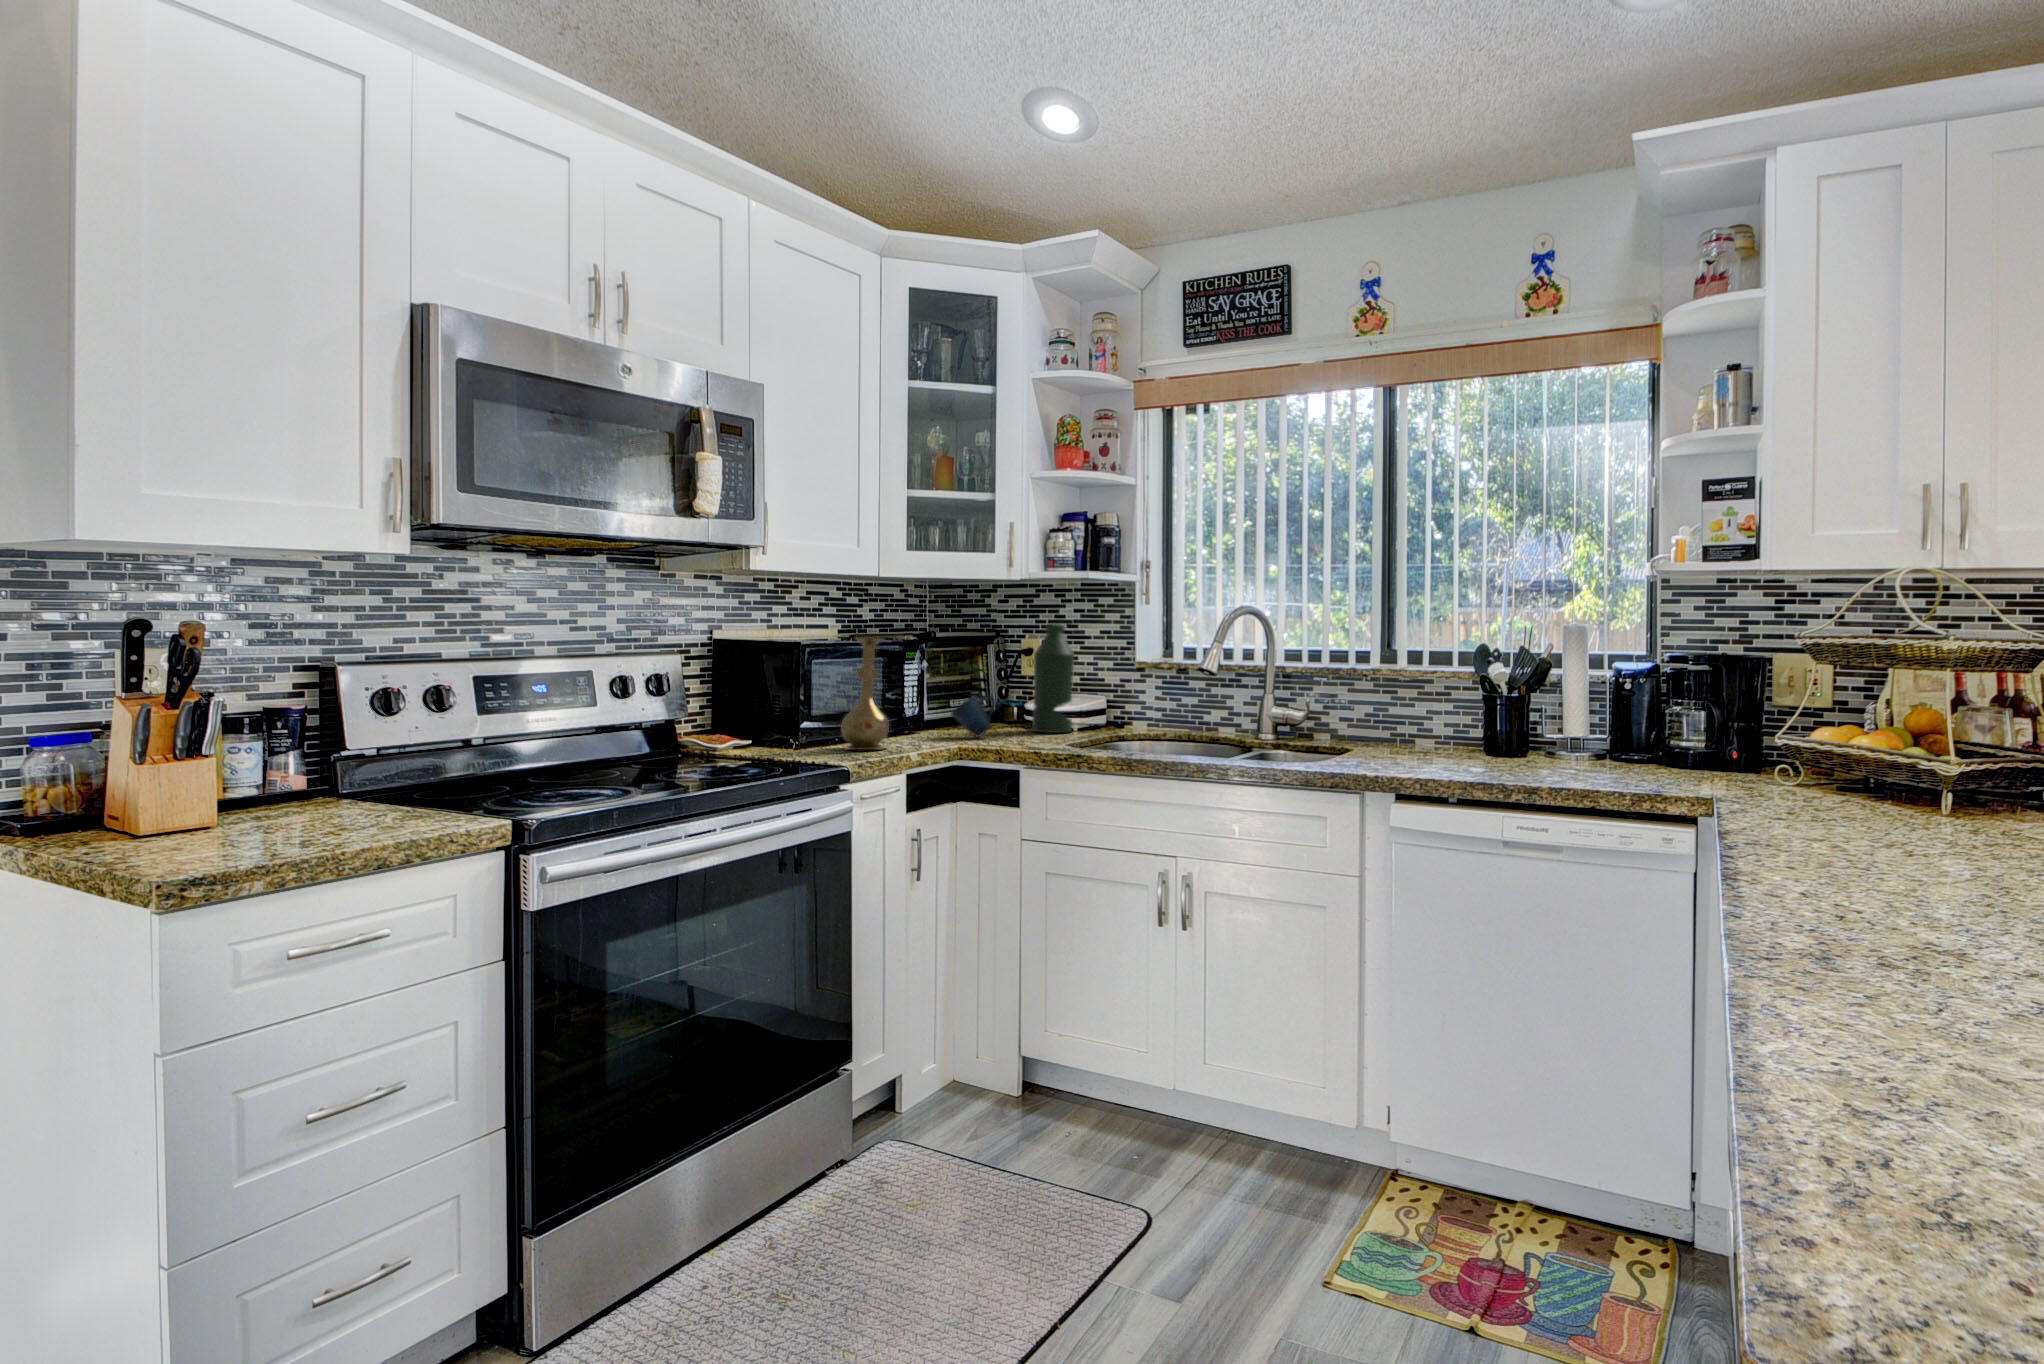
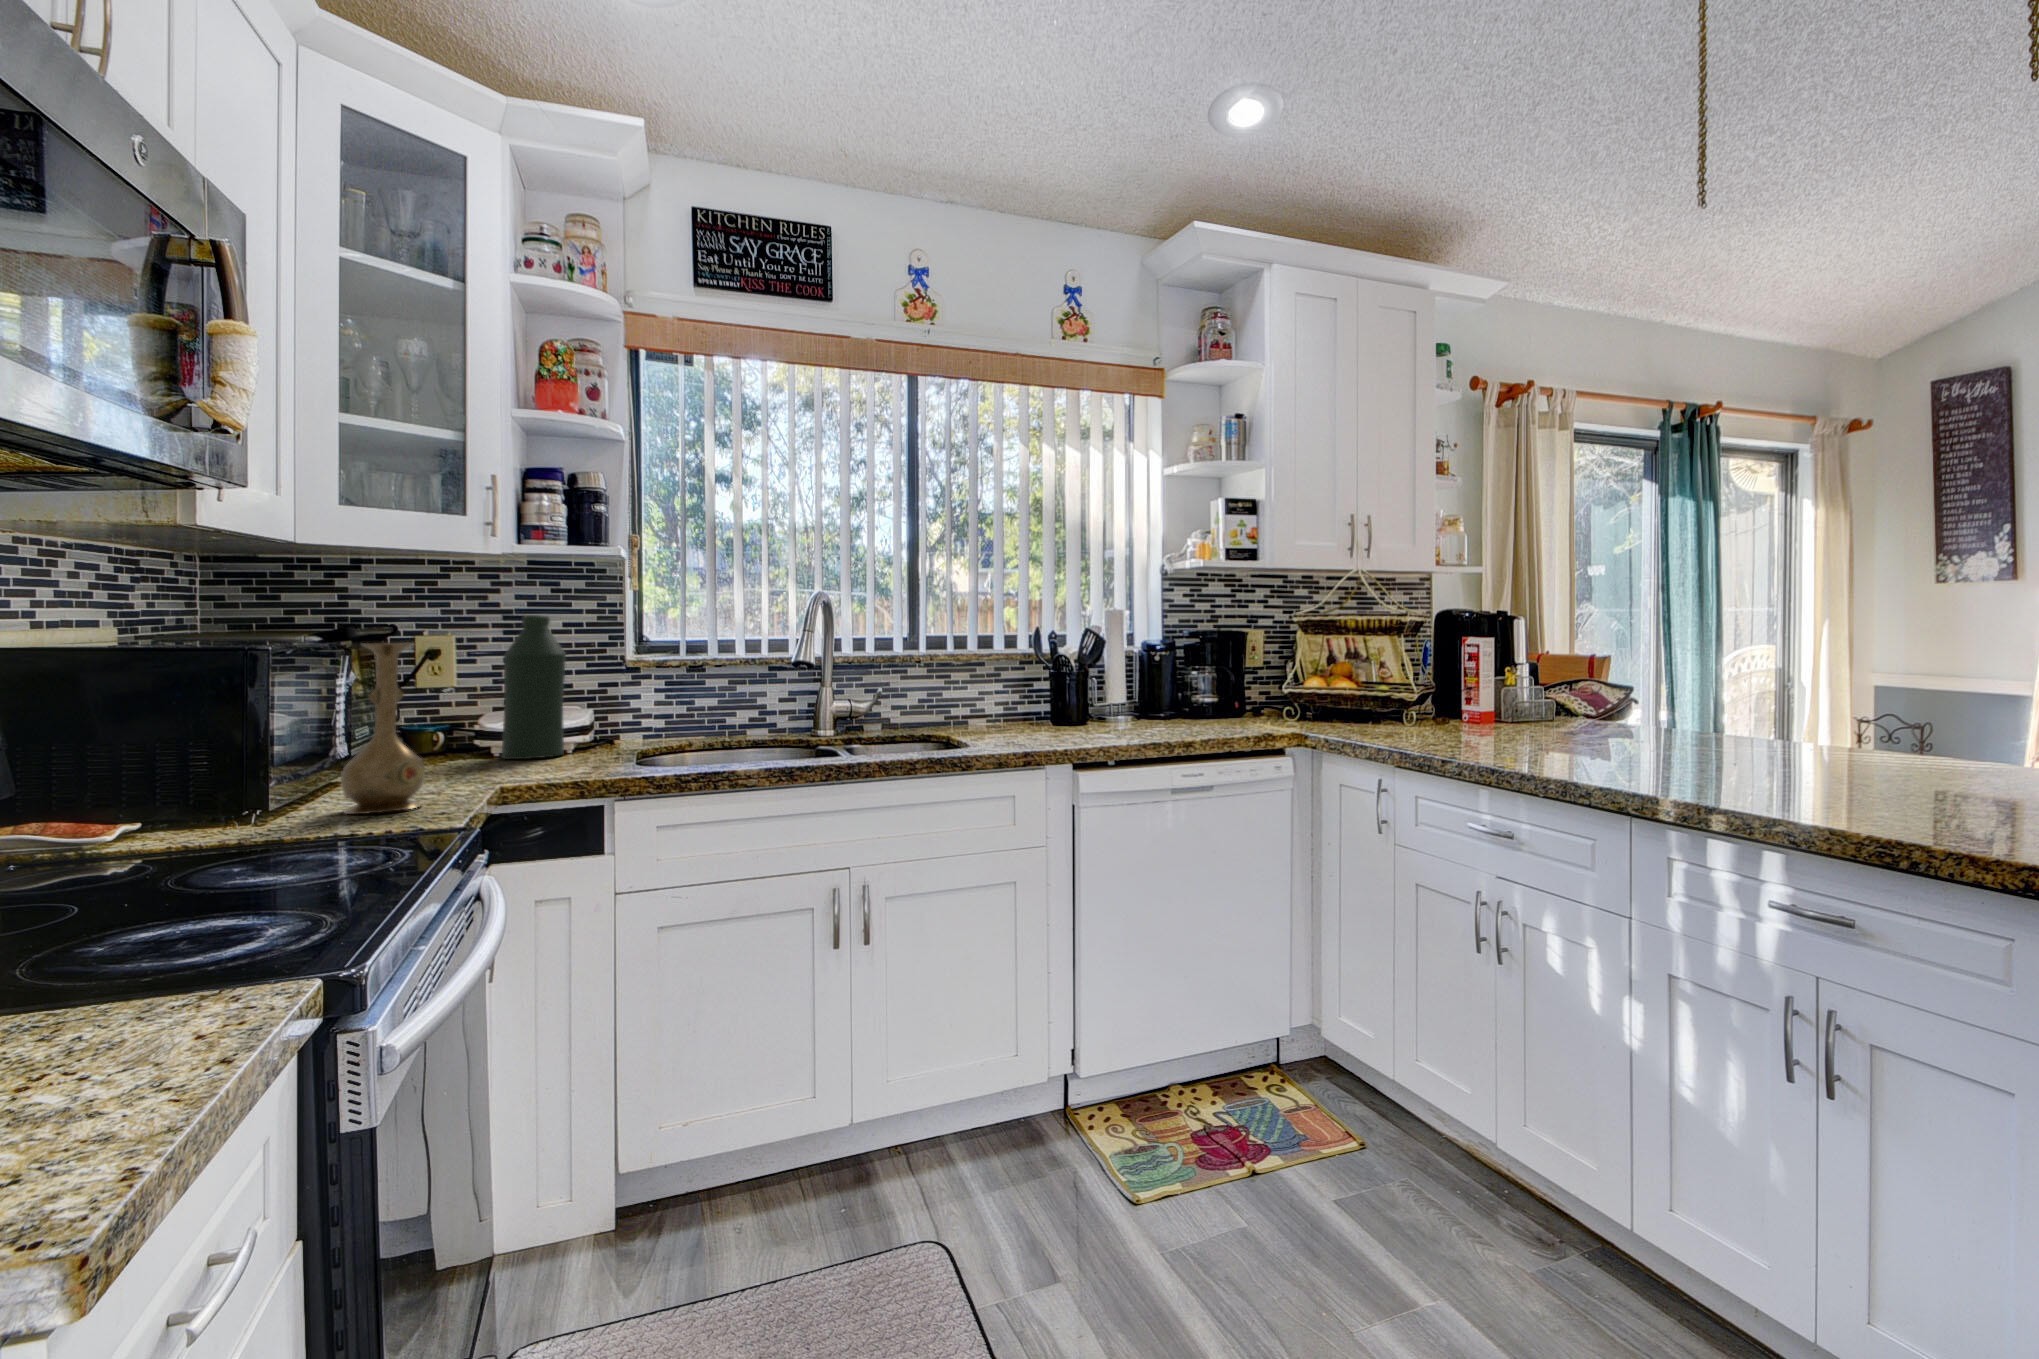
mug: present [951,695,995,738] -> none [430,714,504,775]

